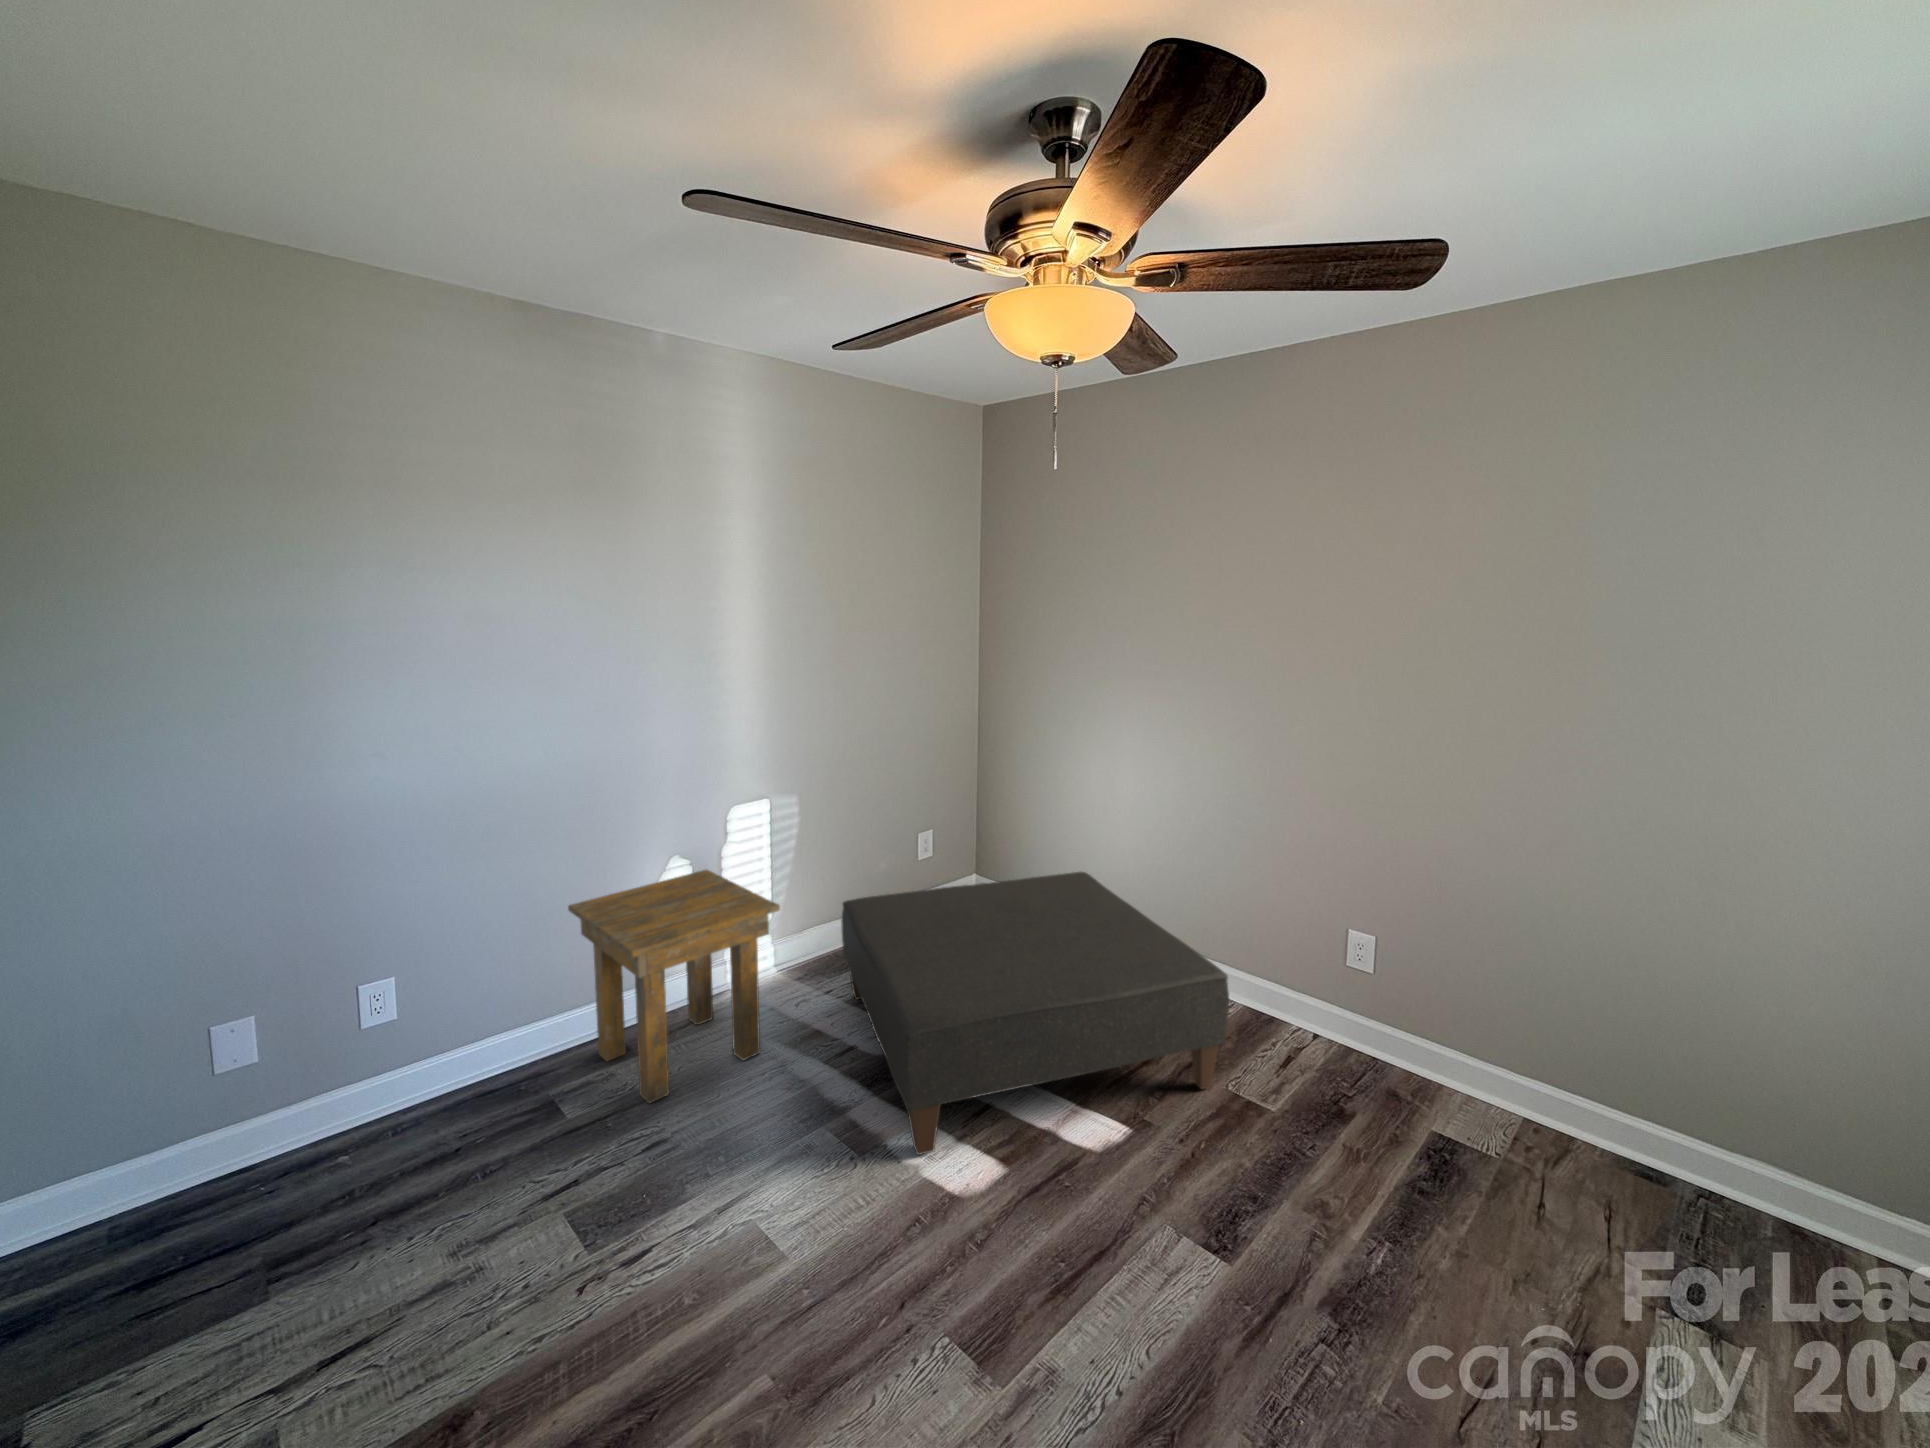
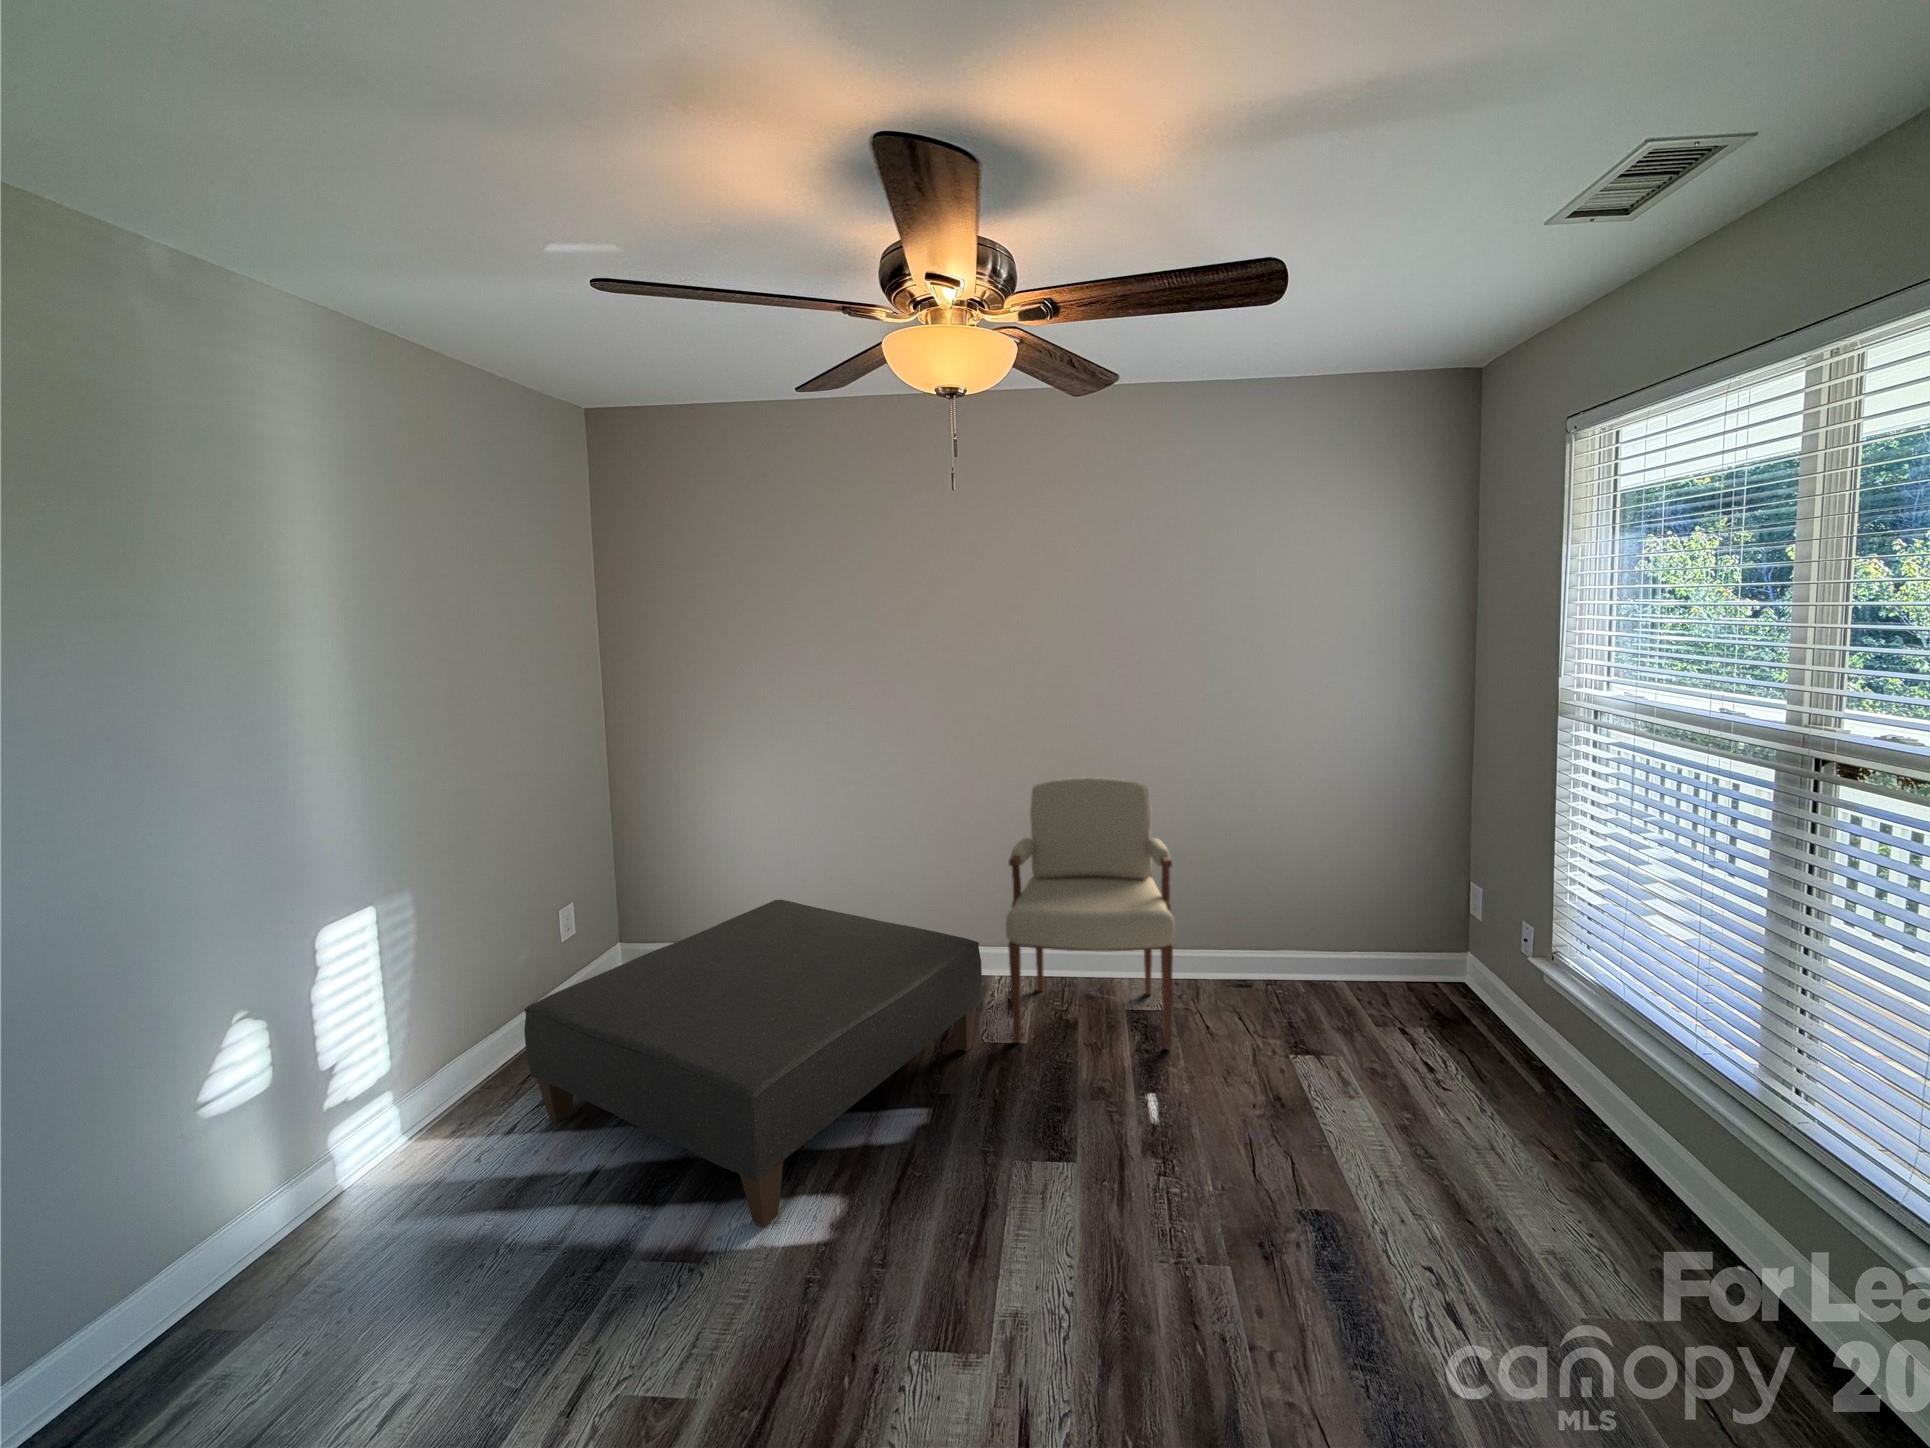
armchair: none [1261,814,1517,1203] -> present [1006,777,1175,1048]
side table: present [568,870,780,1103] -> none [77,1027,488,1373]

